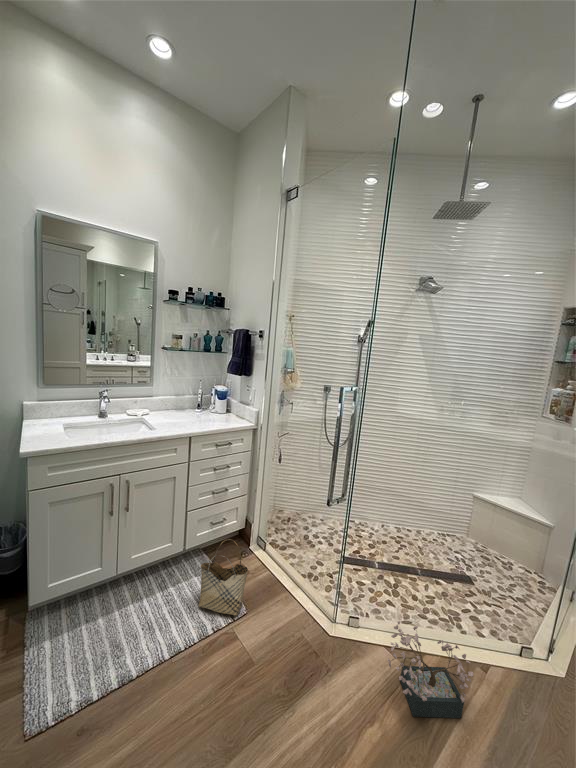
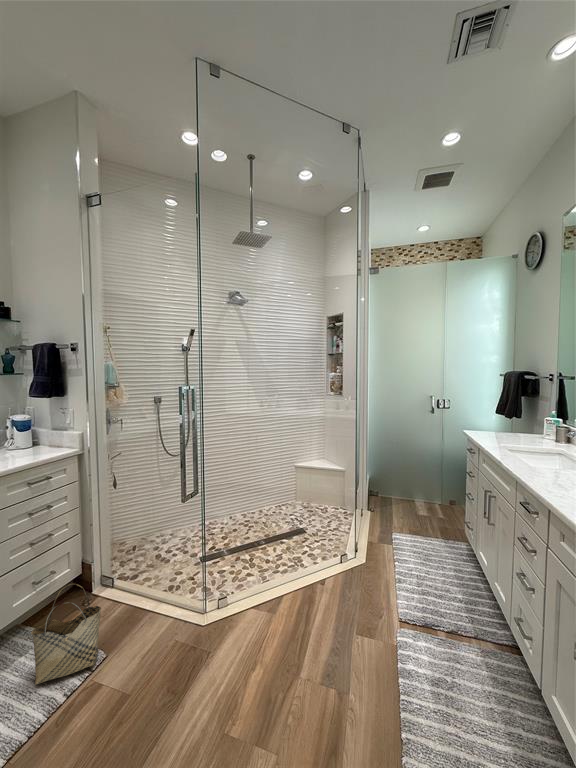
decorative plant: present [388,621,473,718] -> none [256,571,315,642]

